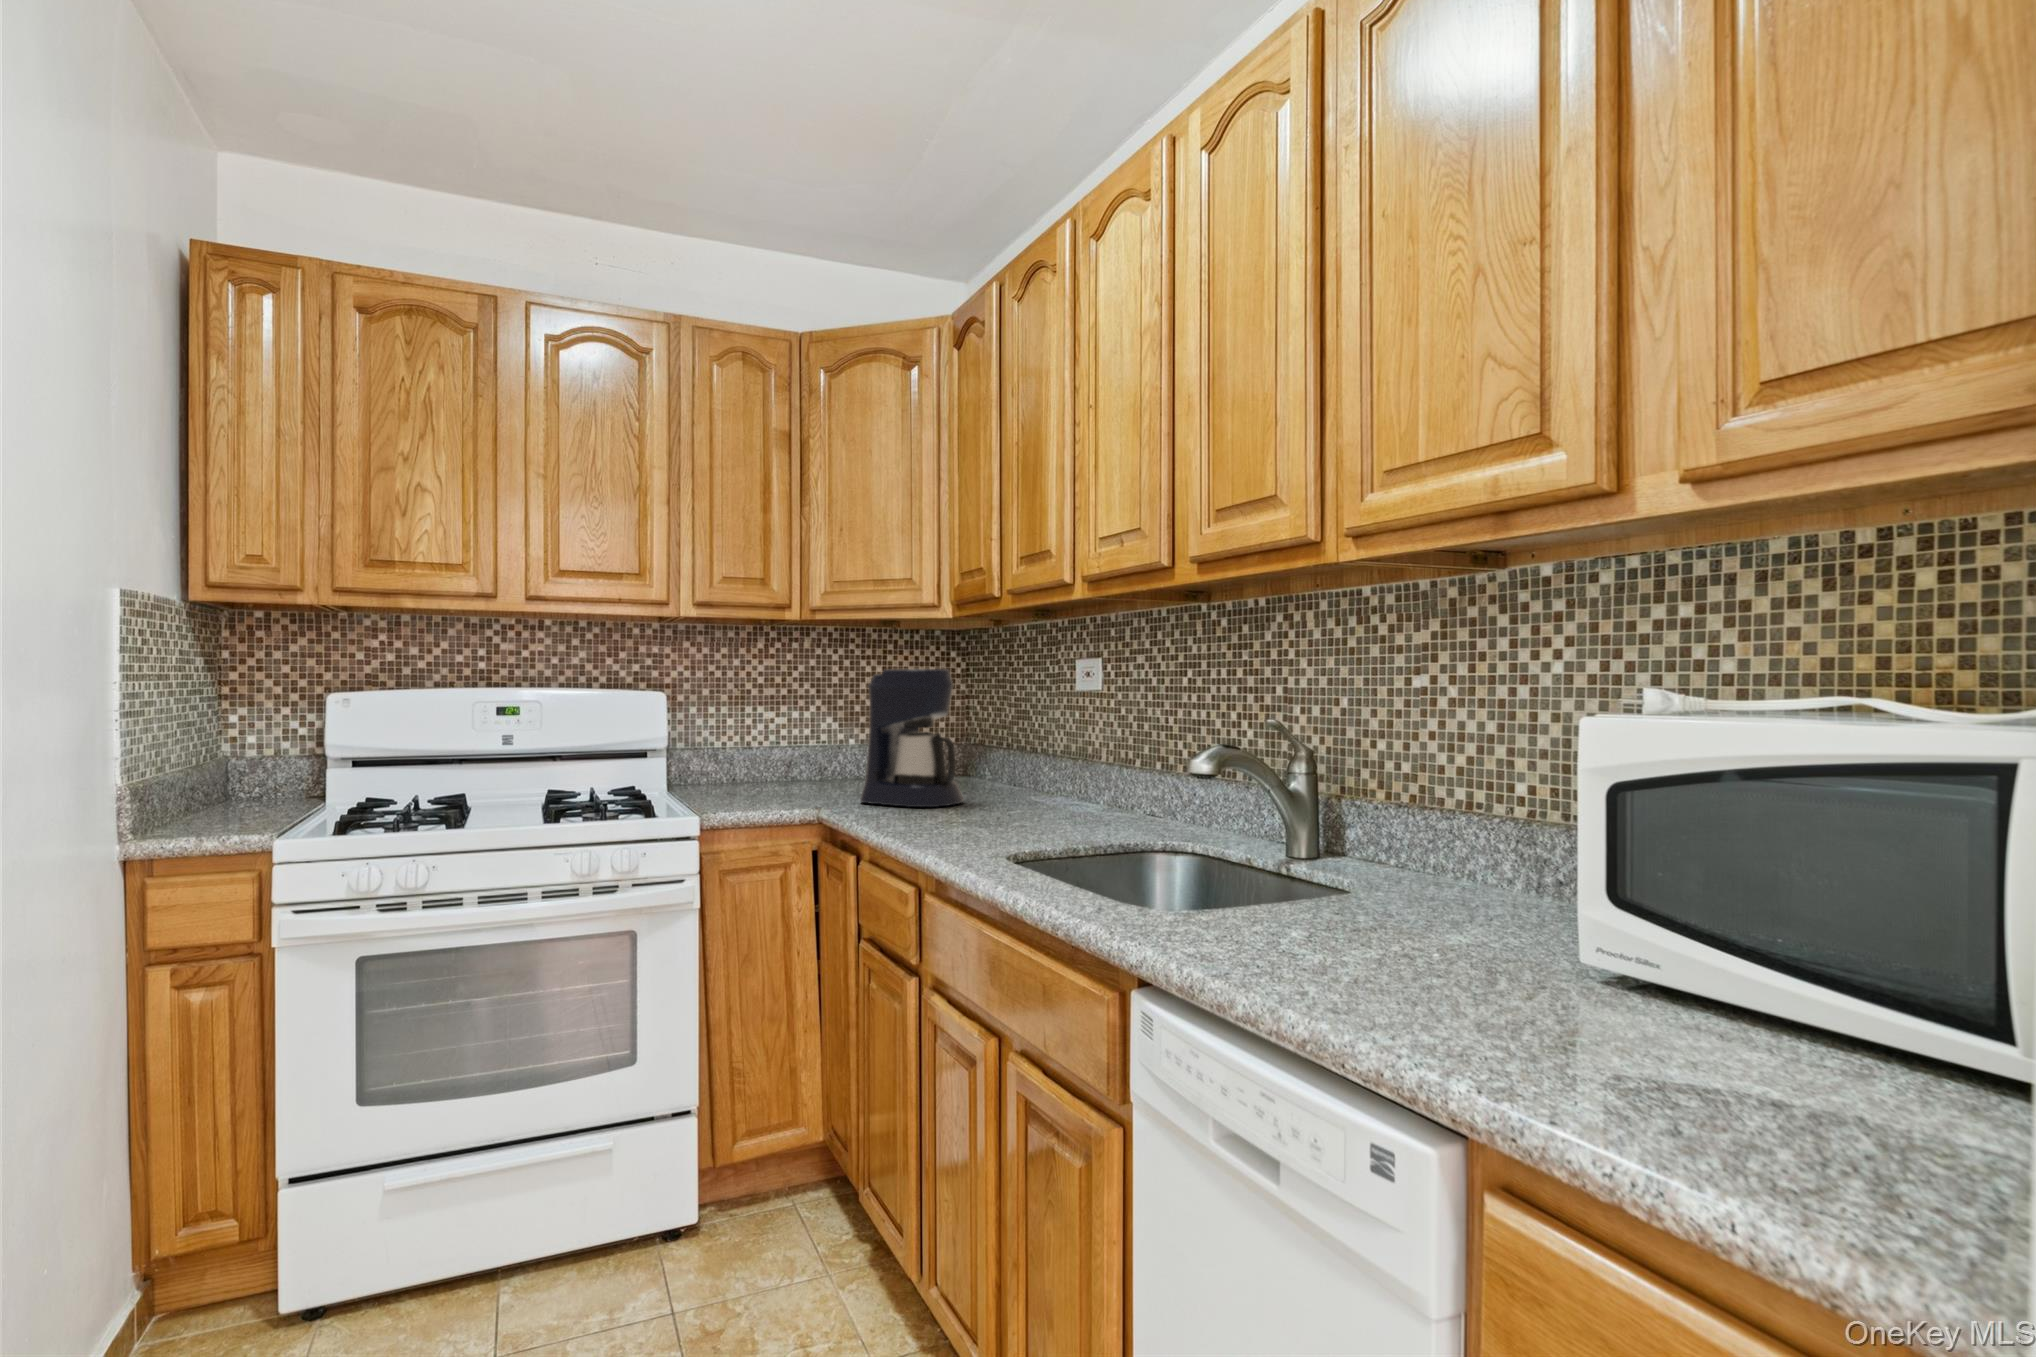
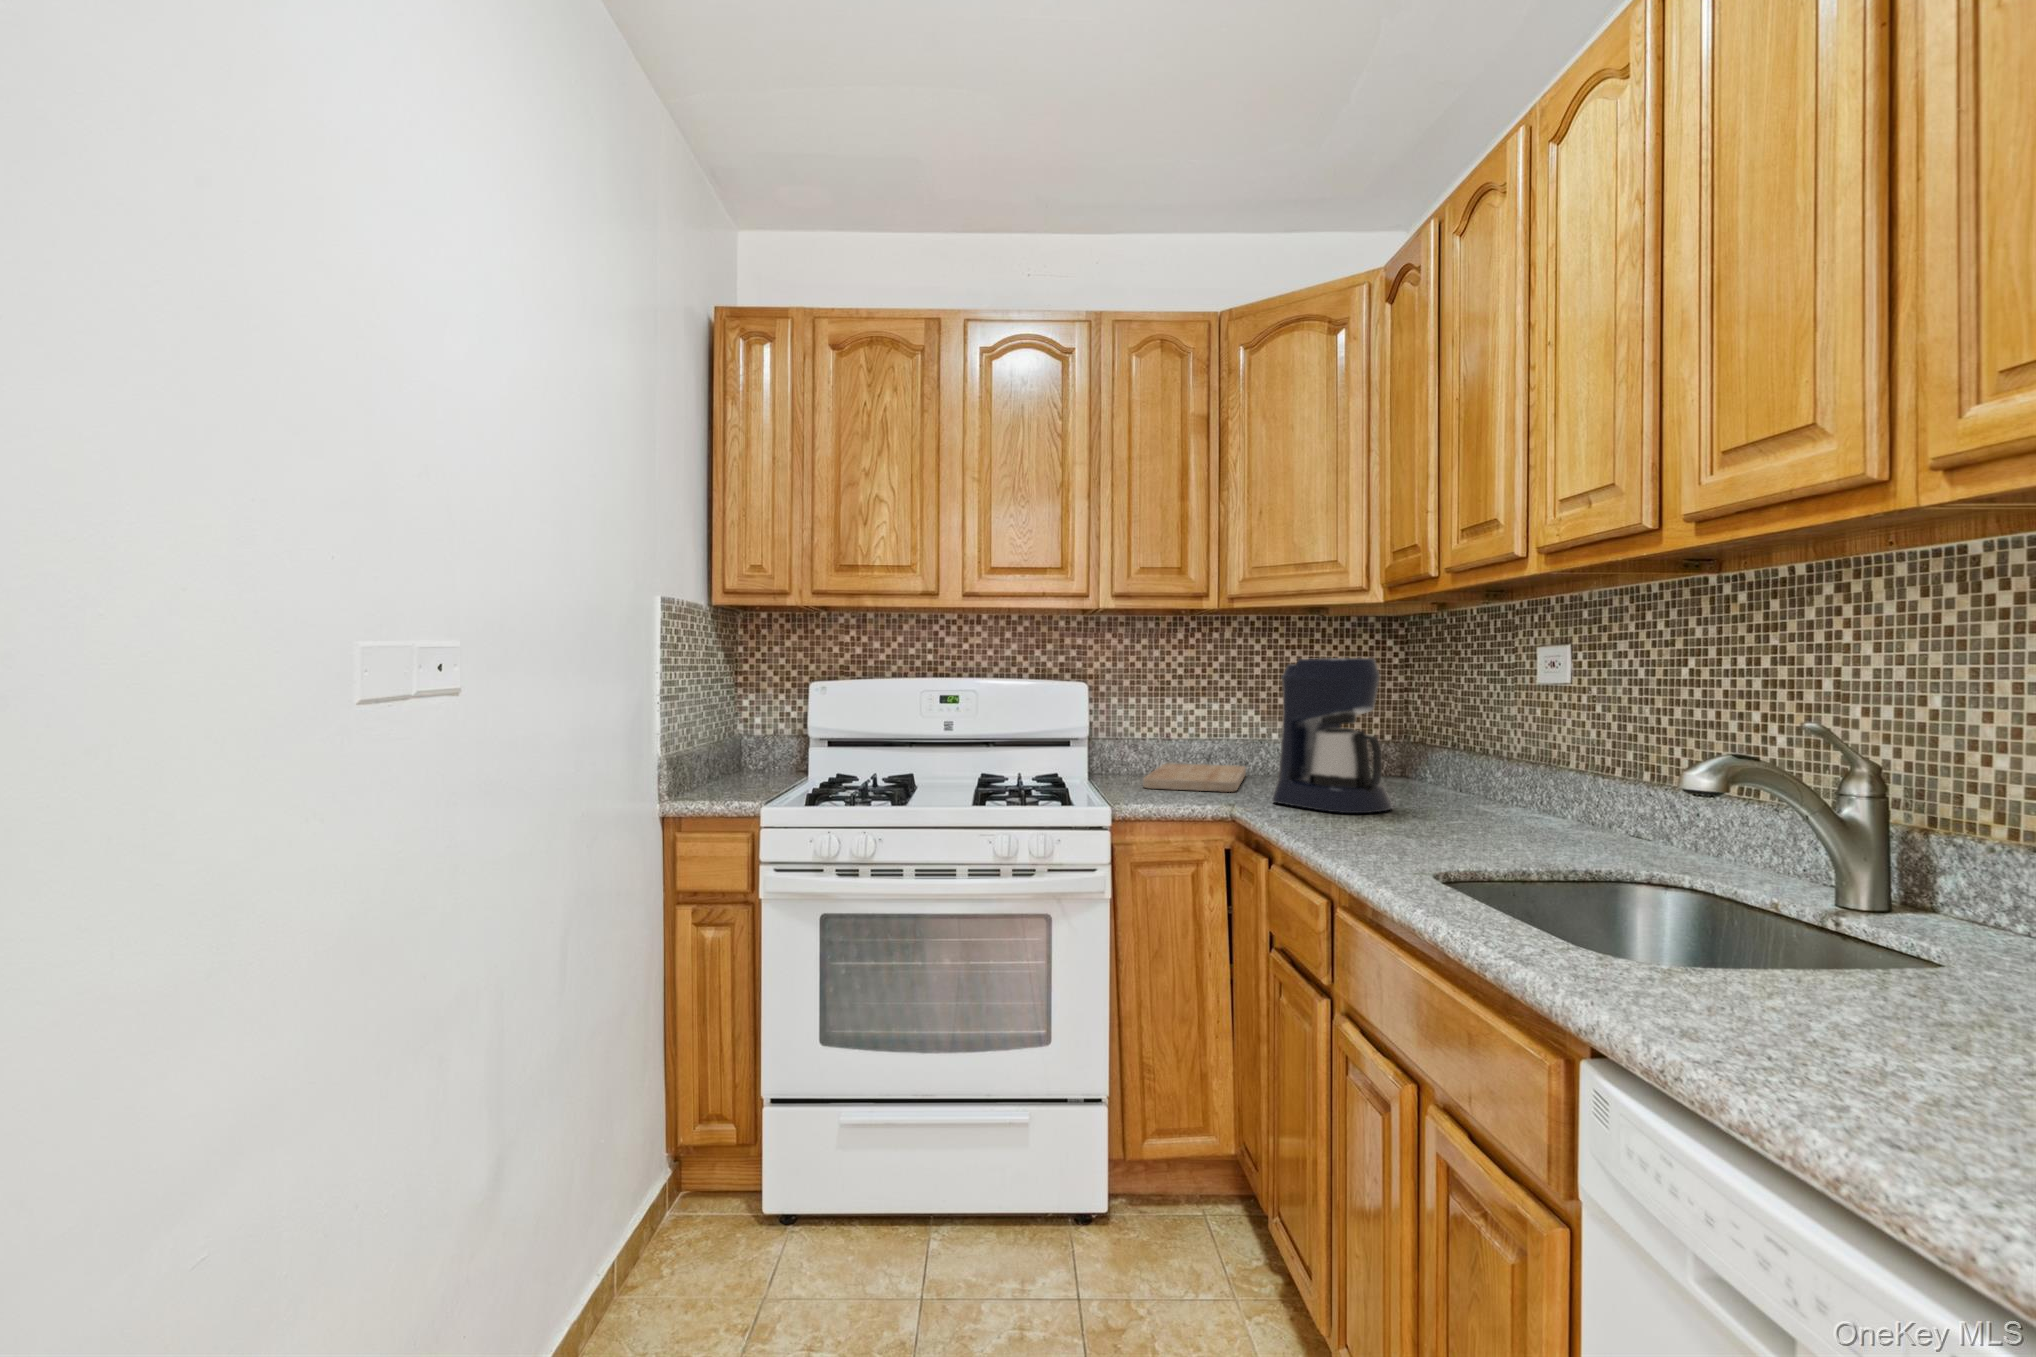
cutting board: none [731,773,827,798] -> present [1143,763,1246,792]

